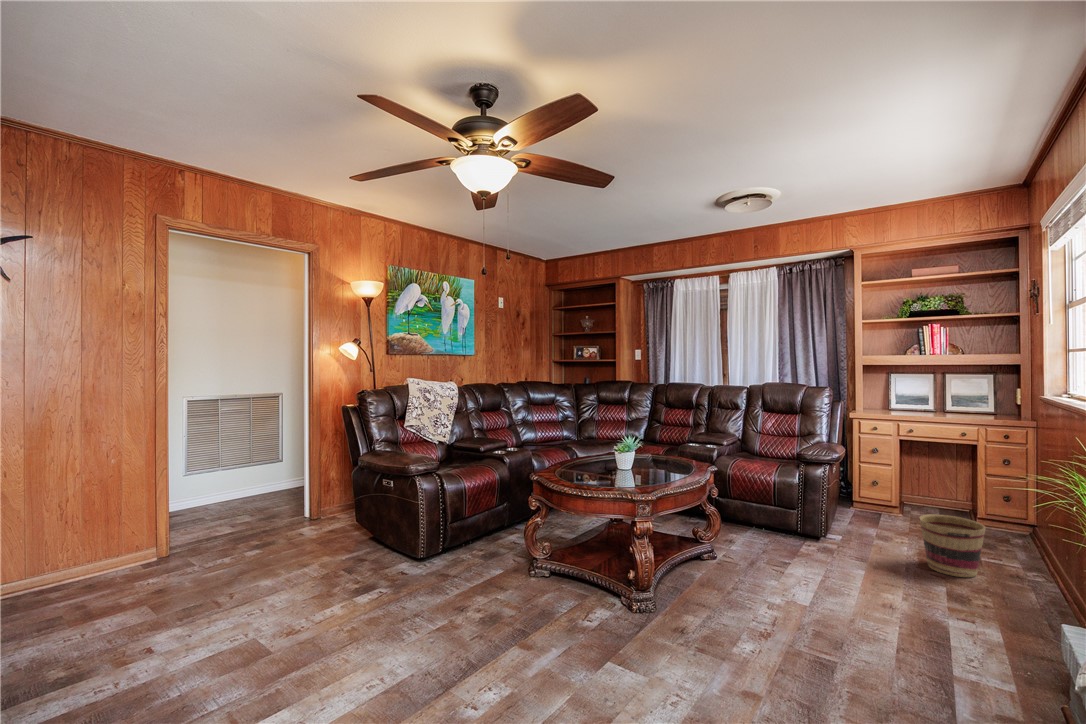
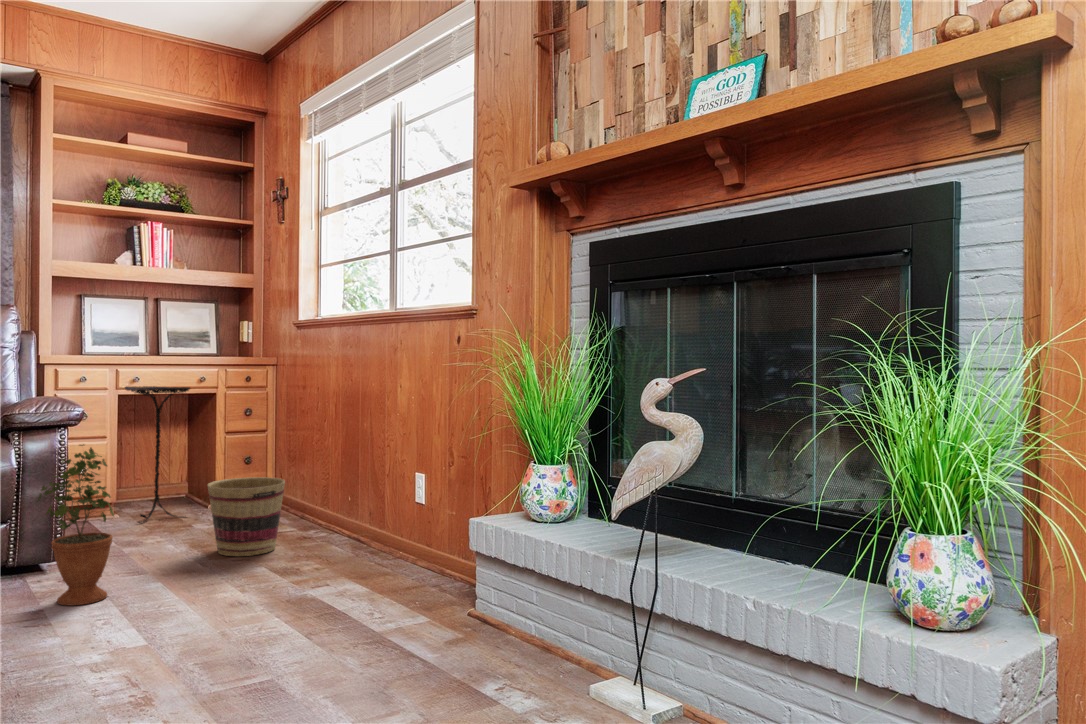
side table: none [898,435,948,530] -> present [125,386,190,522]
potted plant: none [795,478,836,568] -> present [38,445,114,605]

